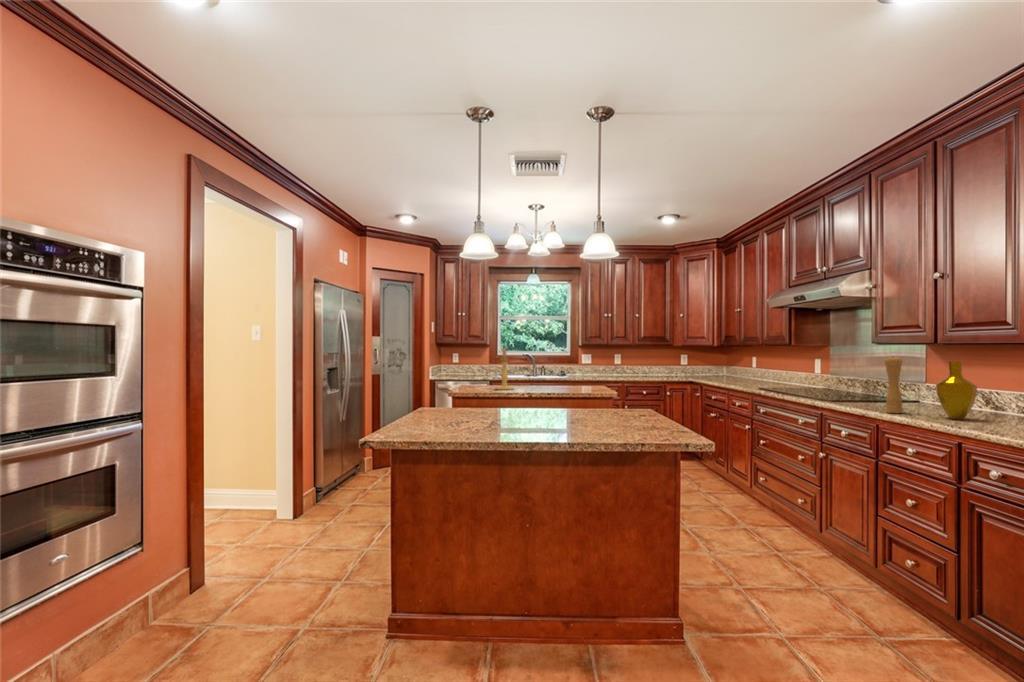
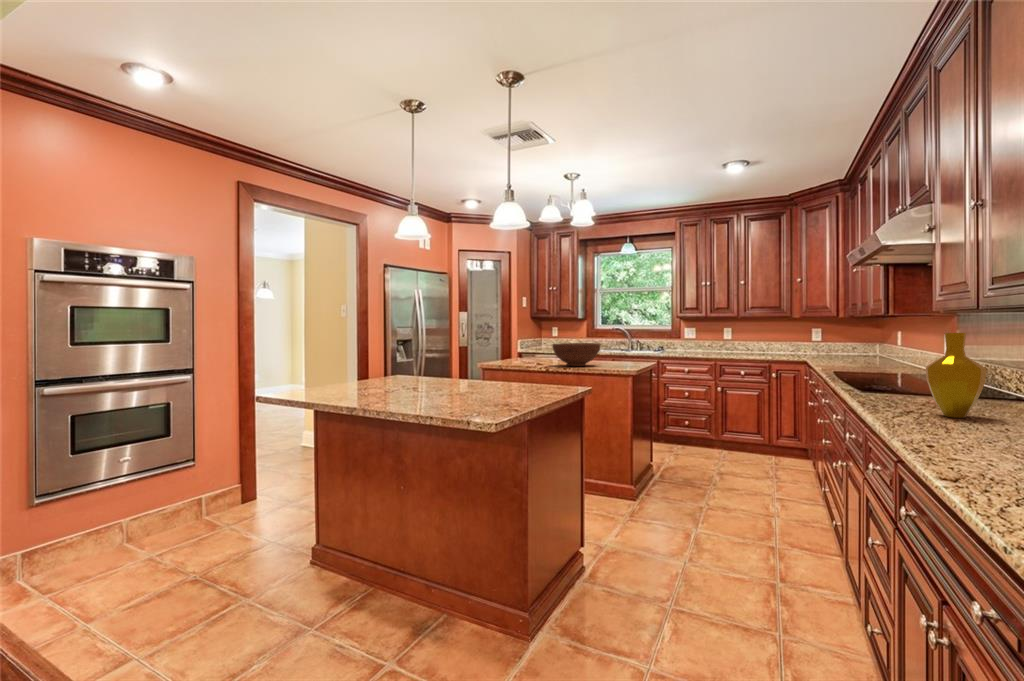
candle holder: present [495,348,514,390] -> none [529,321,550,363]
pepper mill: present [885,357,903,413] -> none [878,327,902,405]
fruit bowl: none [540,369,586,392] -> present [552,343,601,366]

